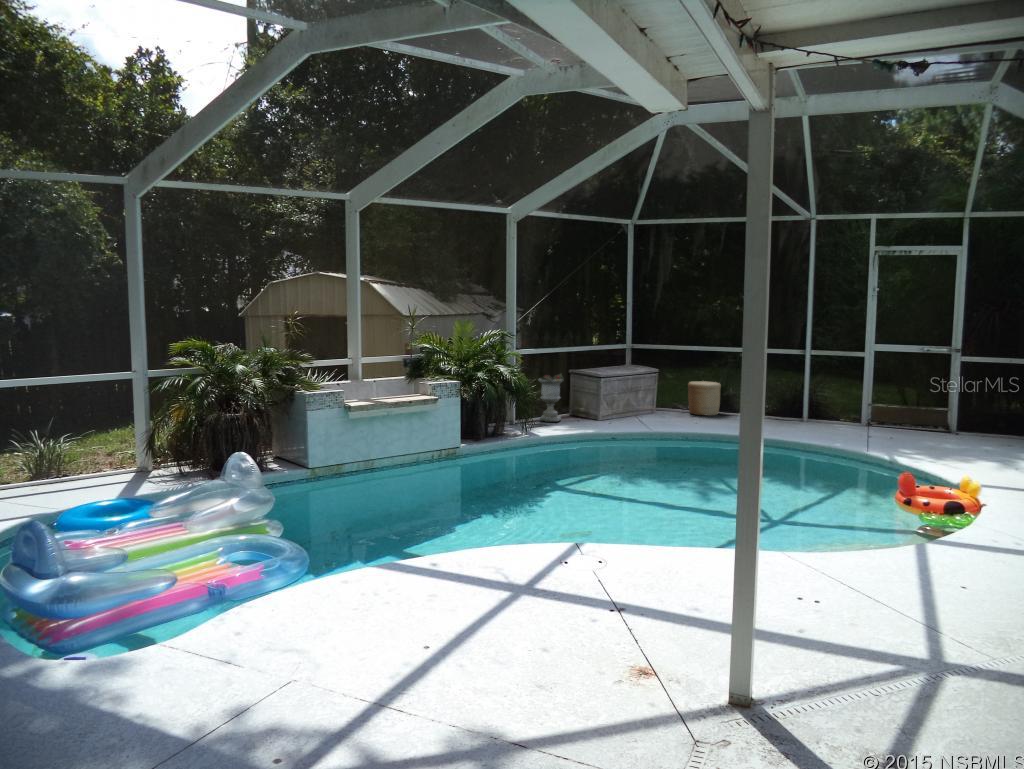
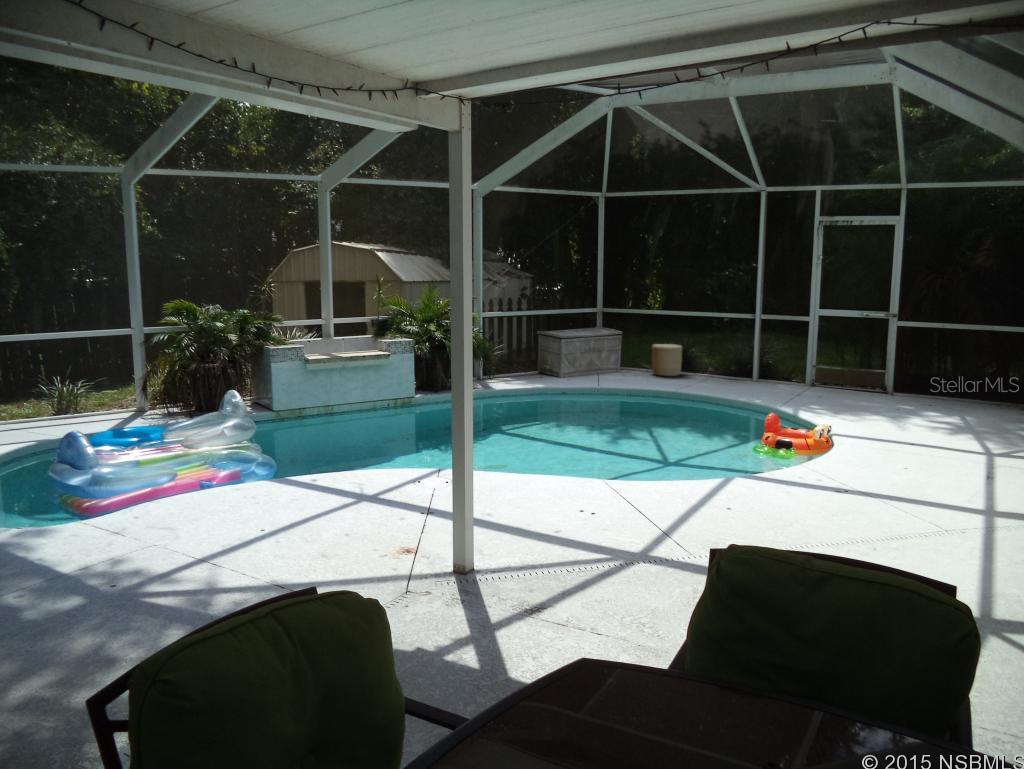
planter: present [539,374,564,422] -> none [506,335,530,380]

